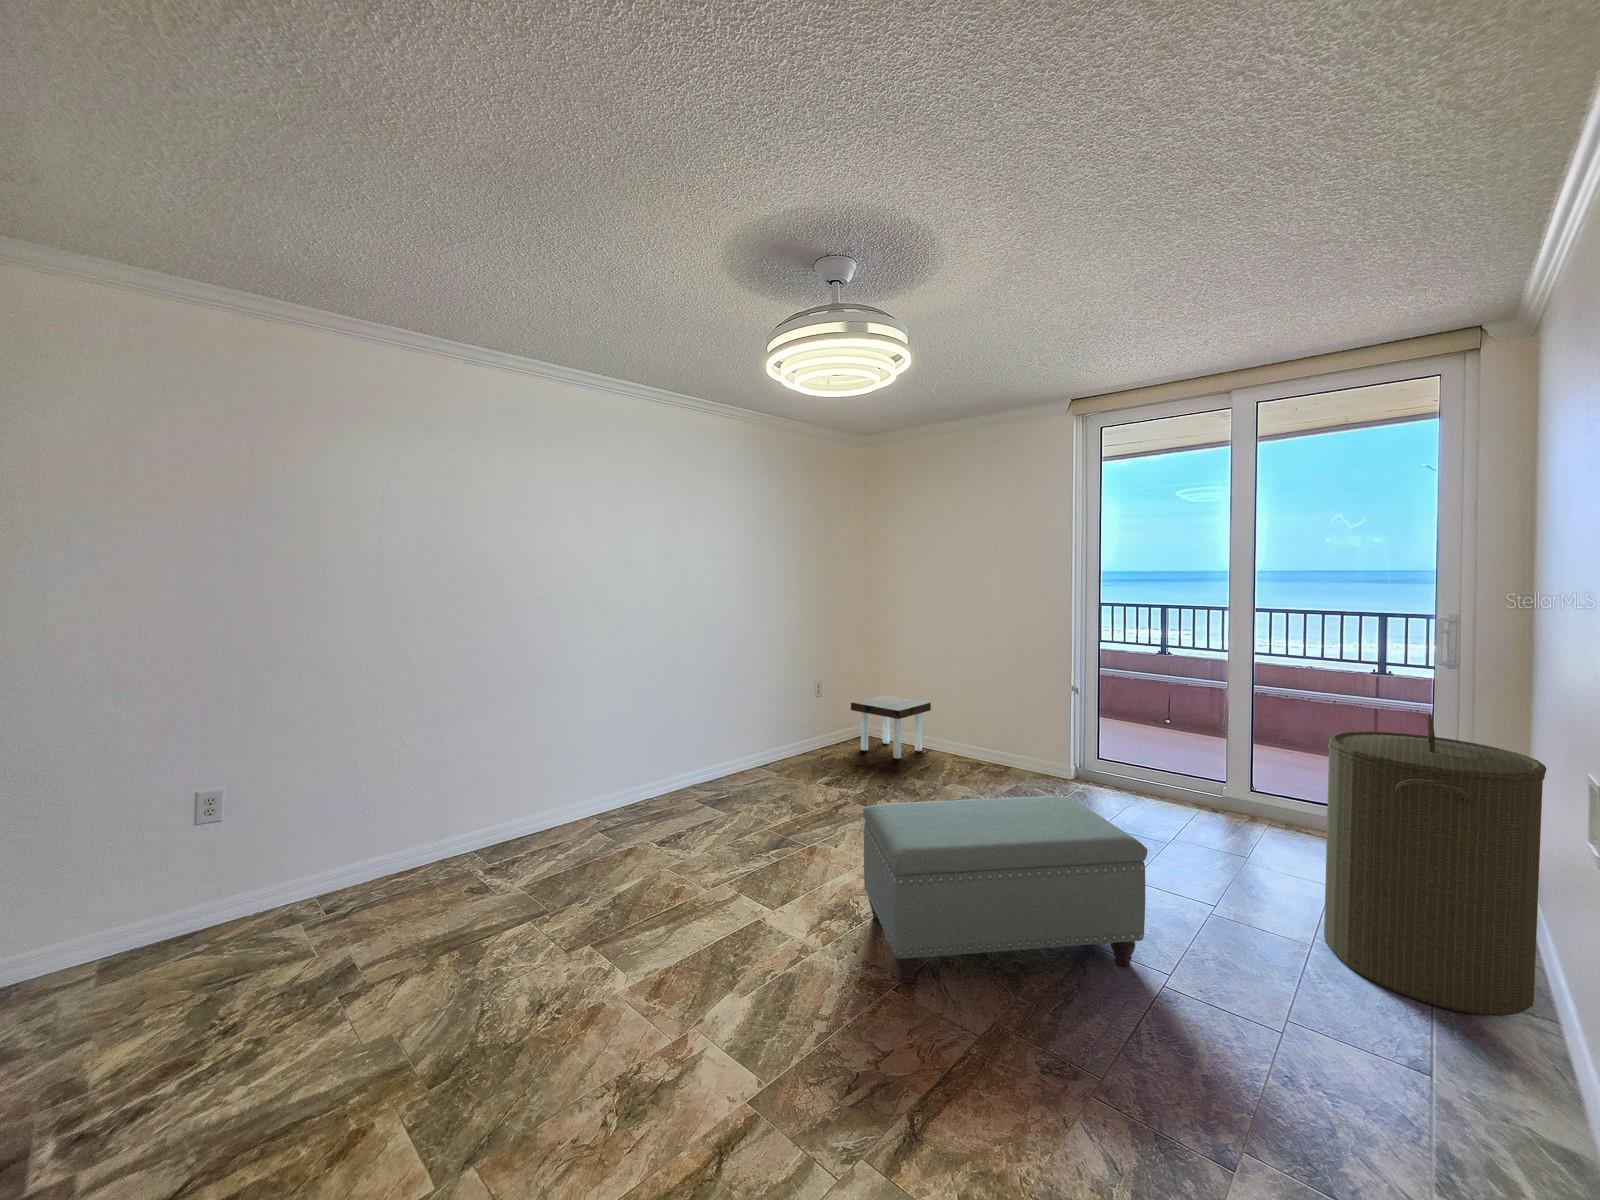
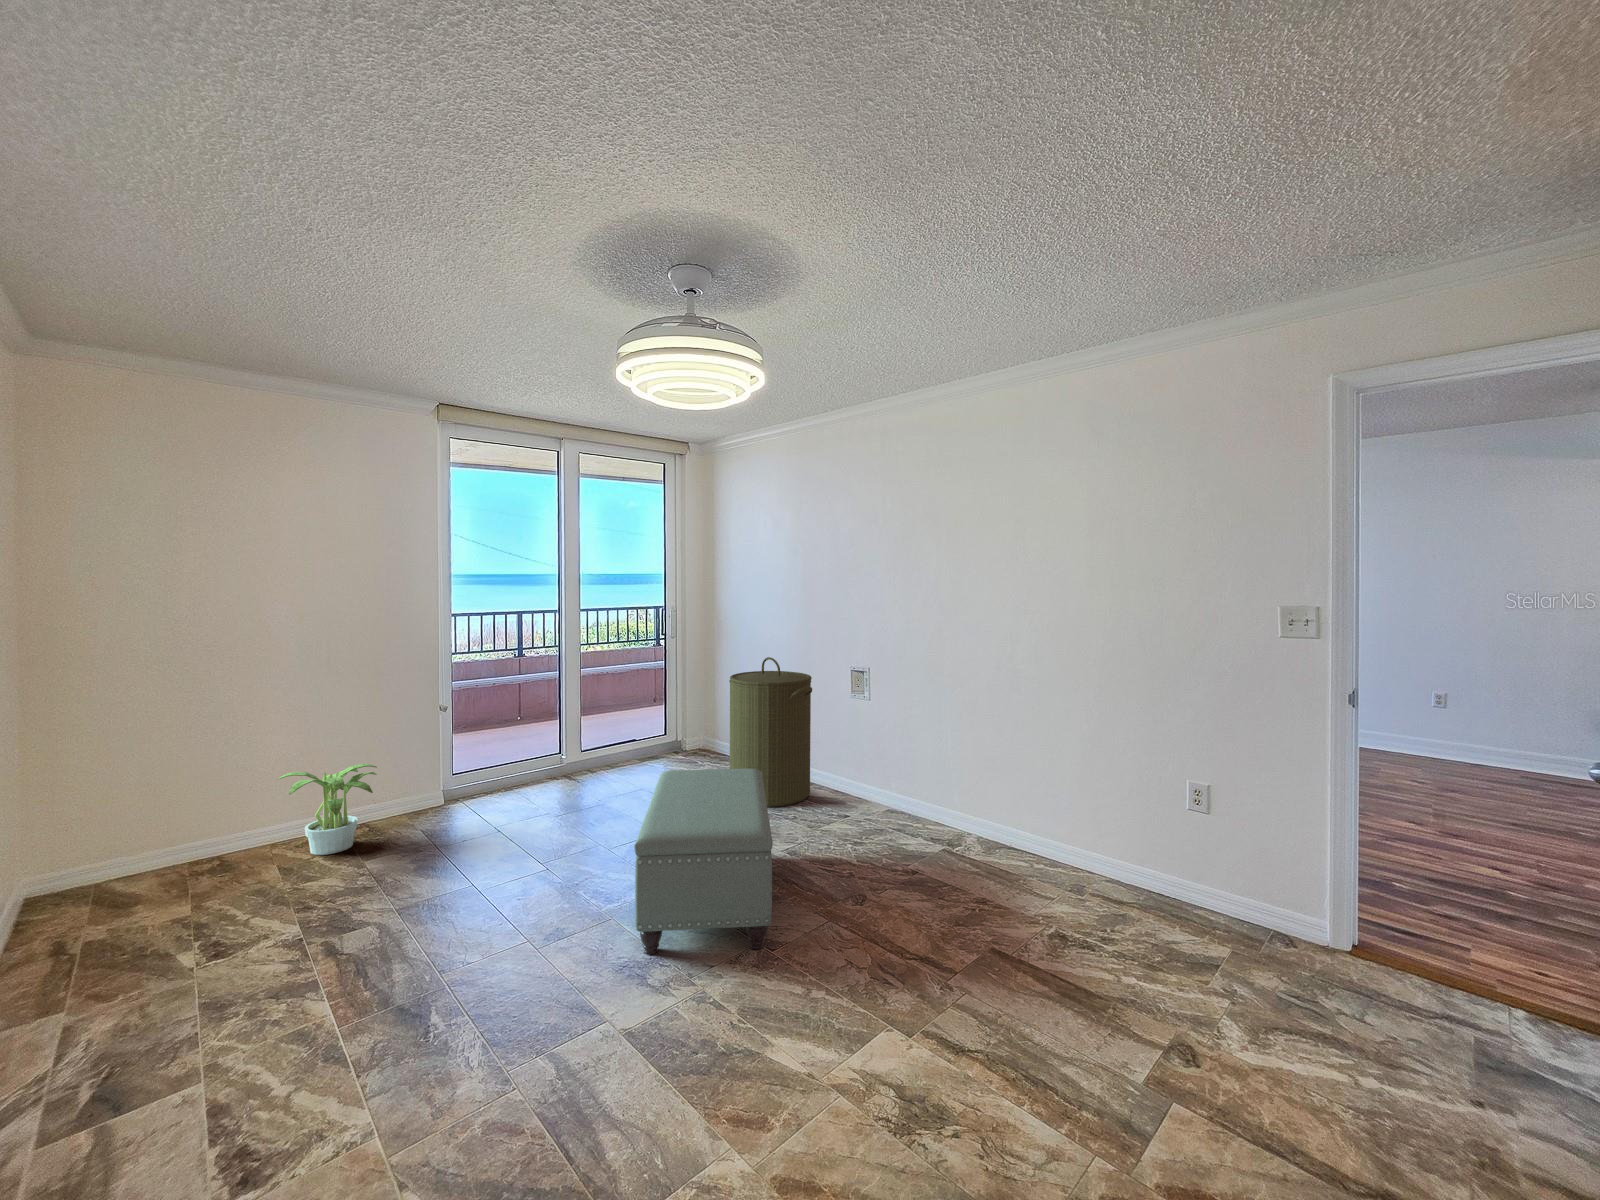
side table: present [851,695,931,759] -> none [33,786,191,919]
potted plant: none [939,710,1015,777] -> present [278,764,377,855]

